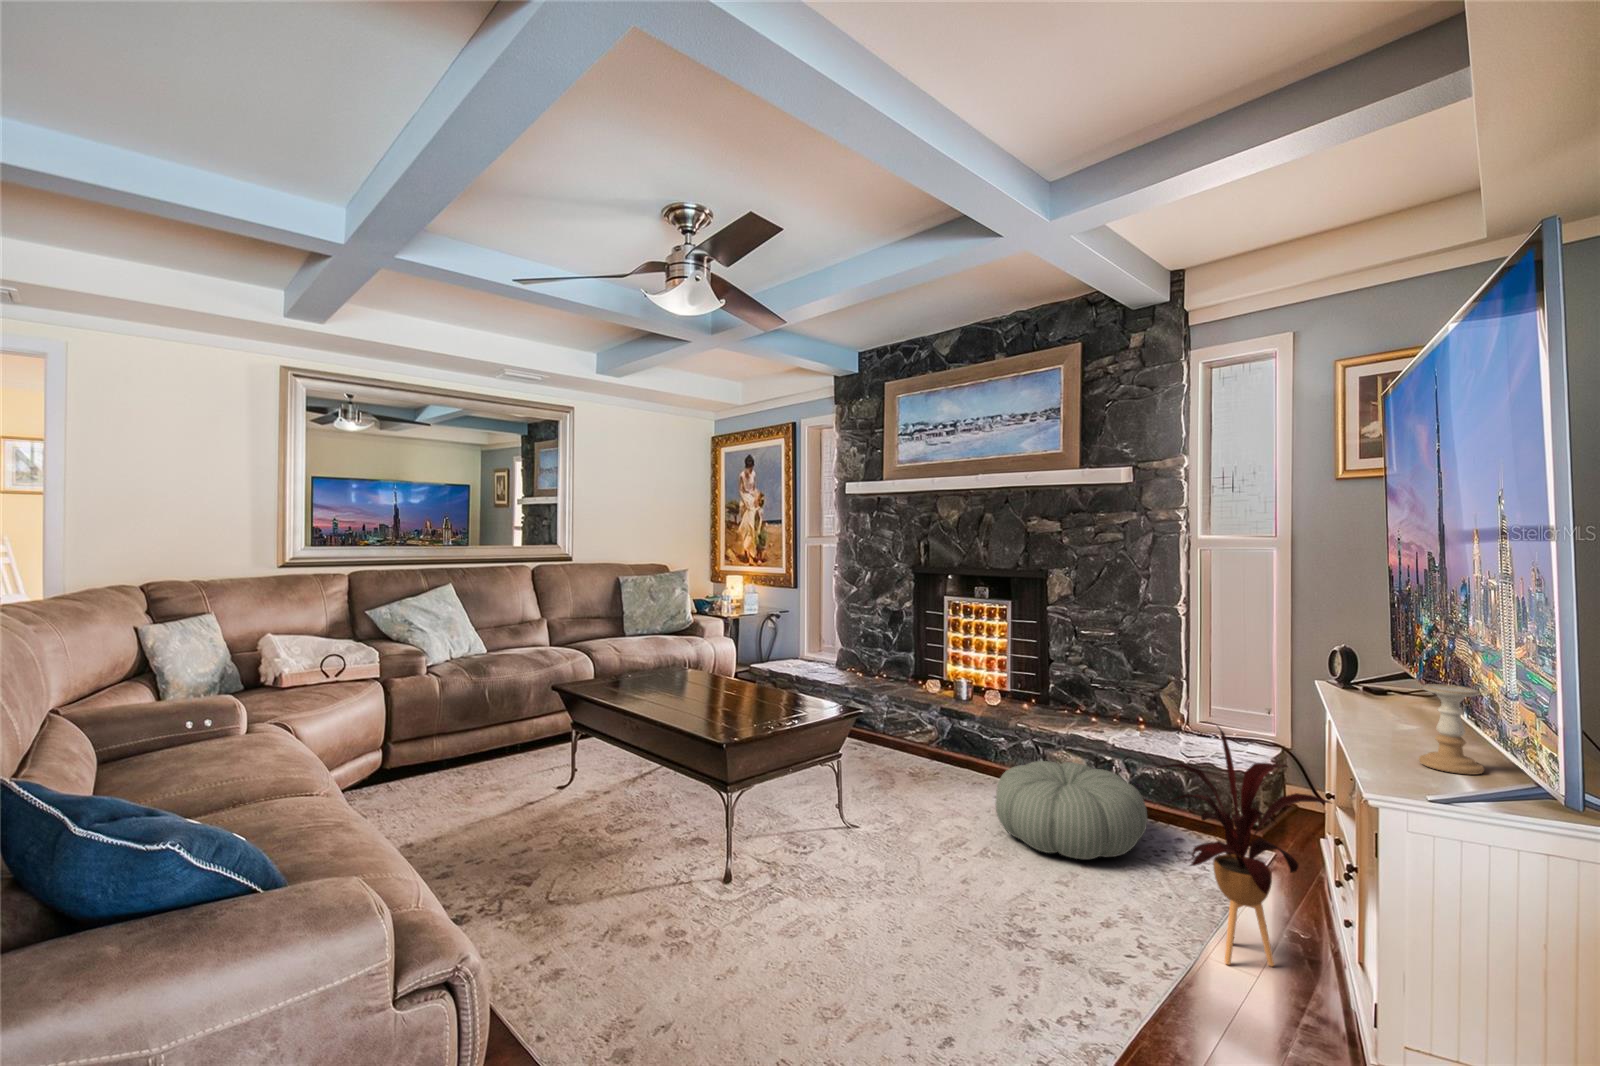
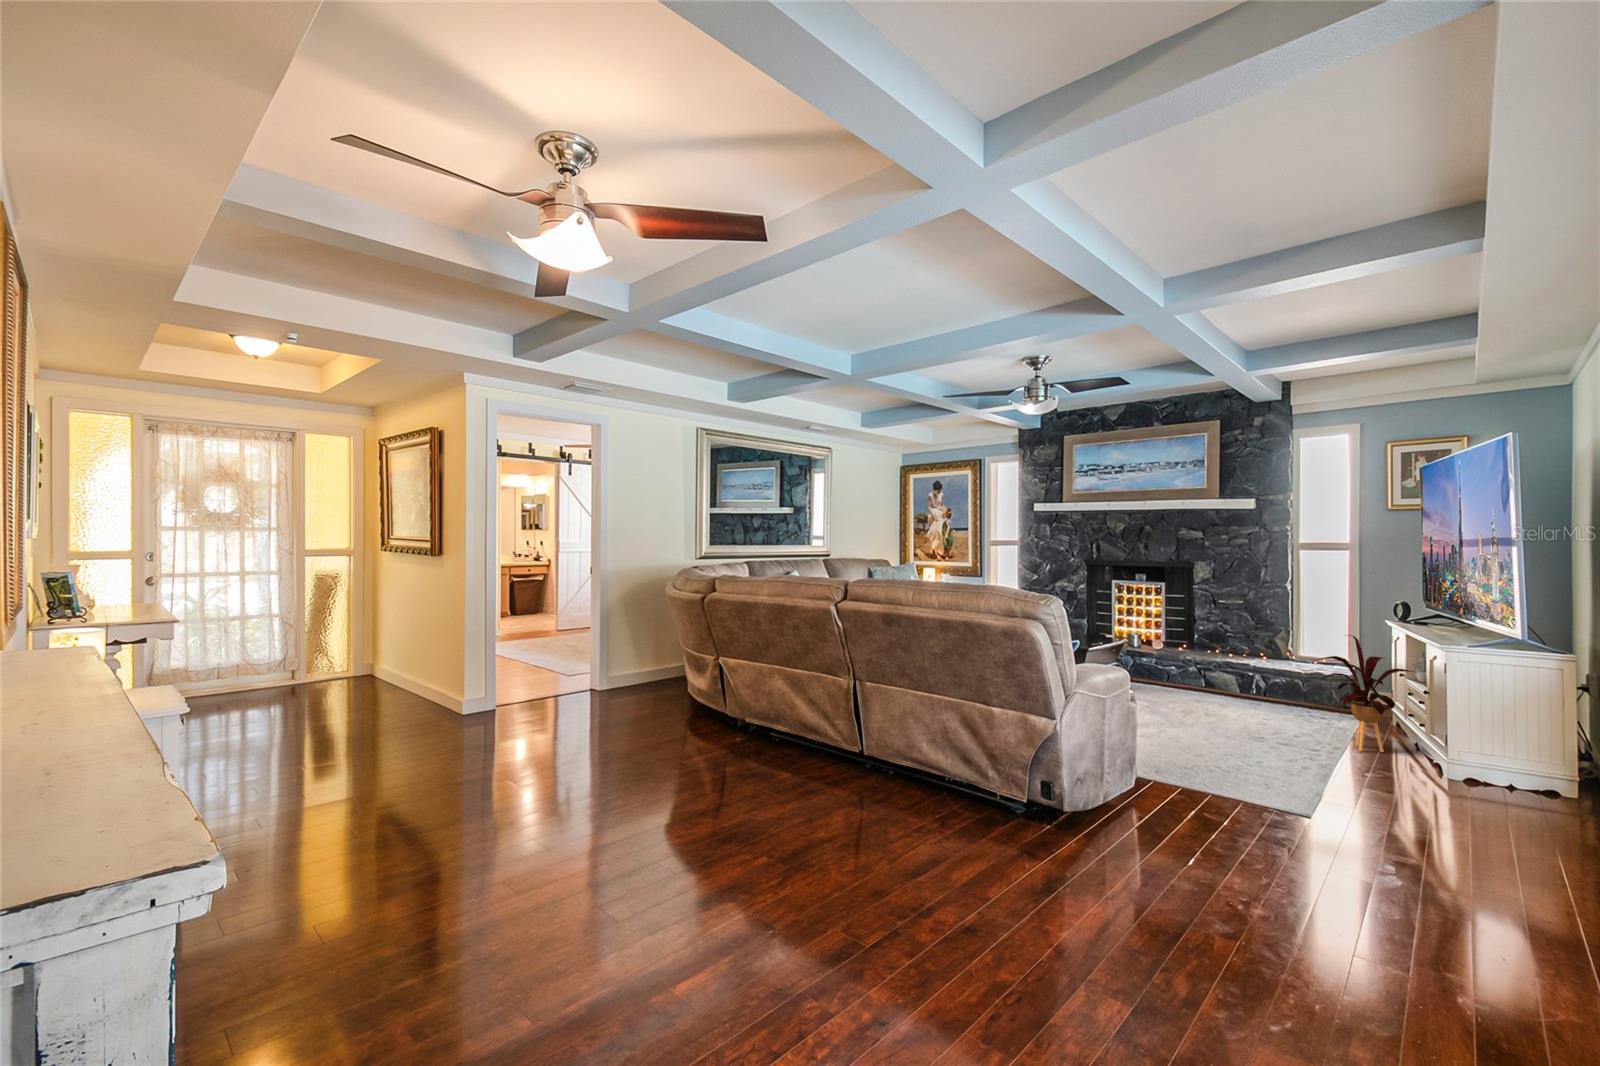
candle holder: present [1419,684,1484,774] -> none [1460,612,1491,650]
pouf: present [995,761,1147,859] -> none [1195,672,1291,719]

